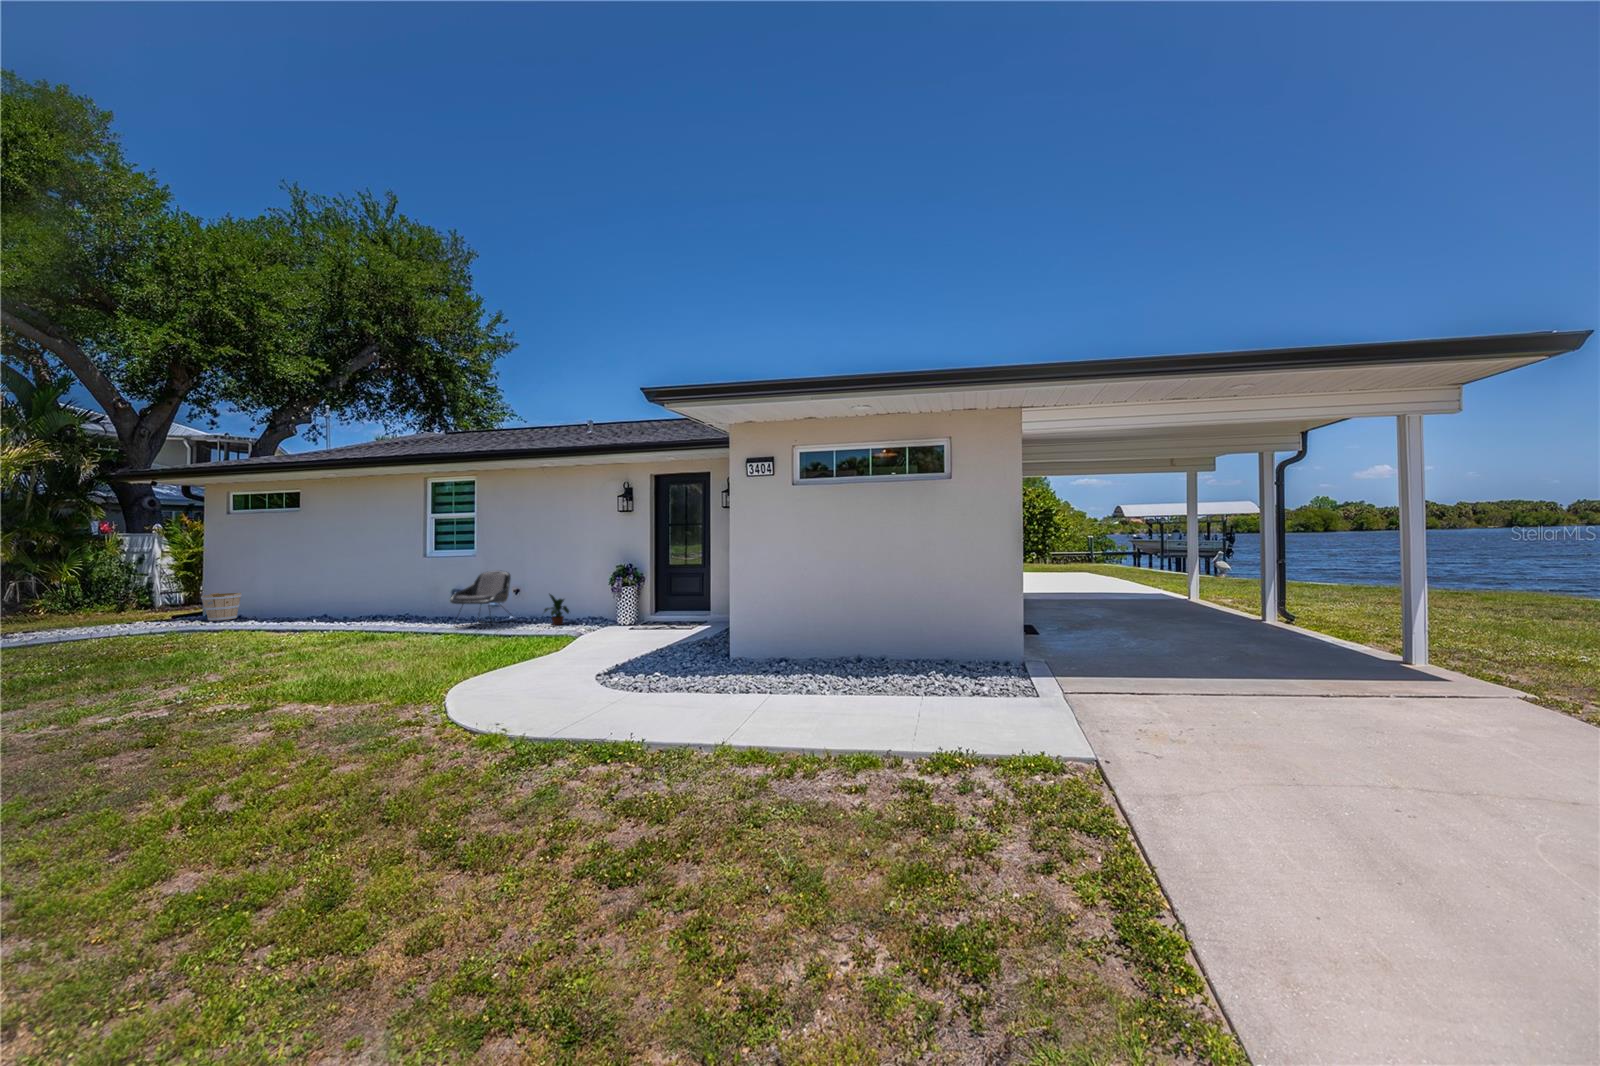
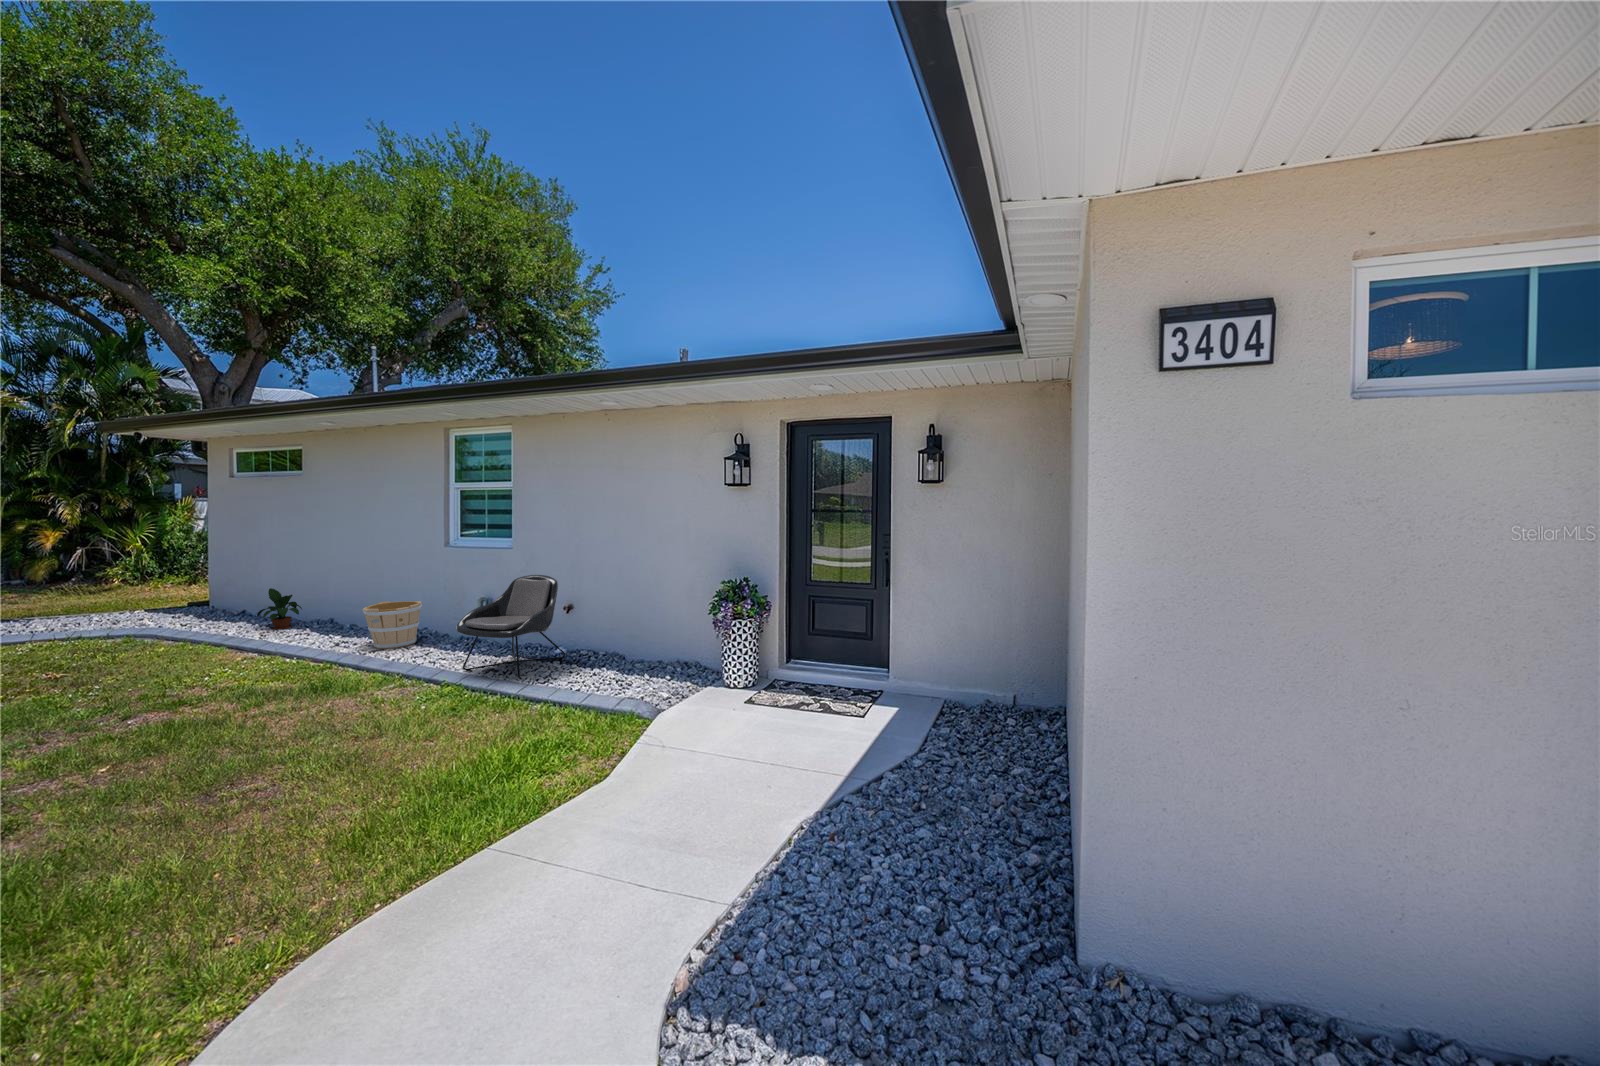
wooden bucket: present [201,592,242,621] -> present [363,601,422,649]
potted plant: present [544,594,569,625] -> present [257,588,302,629]

